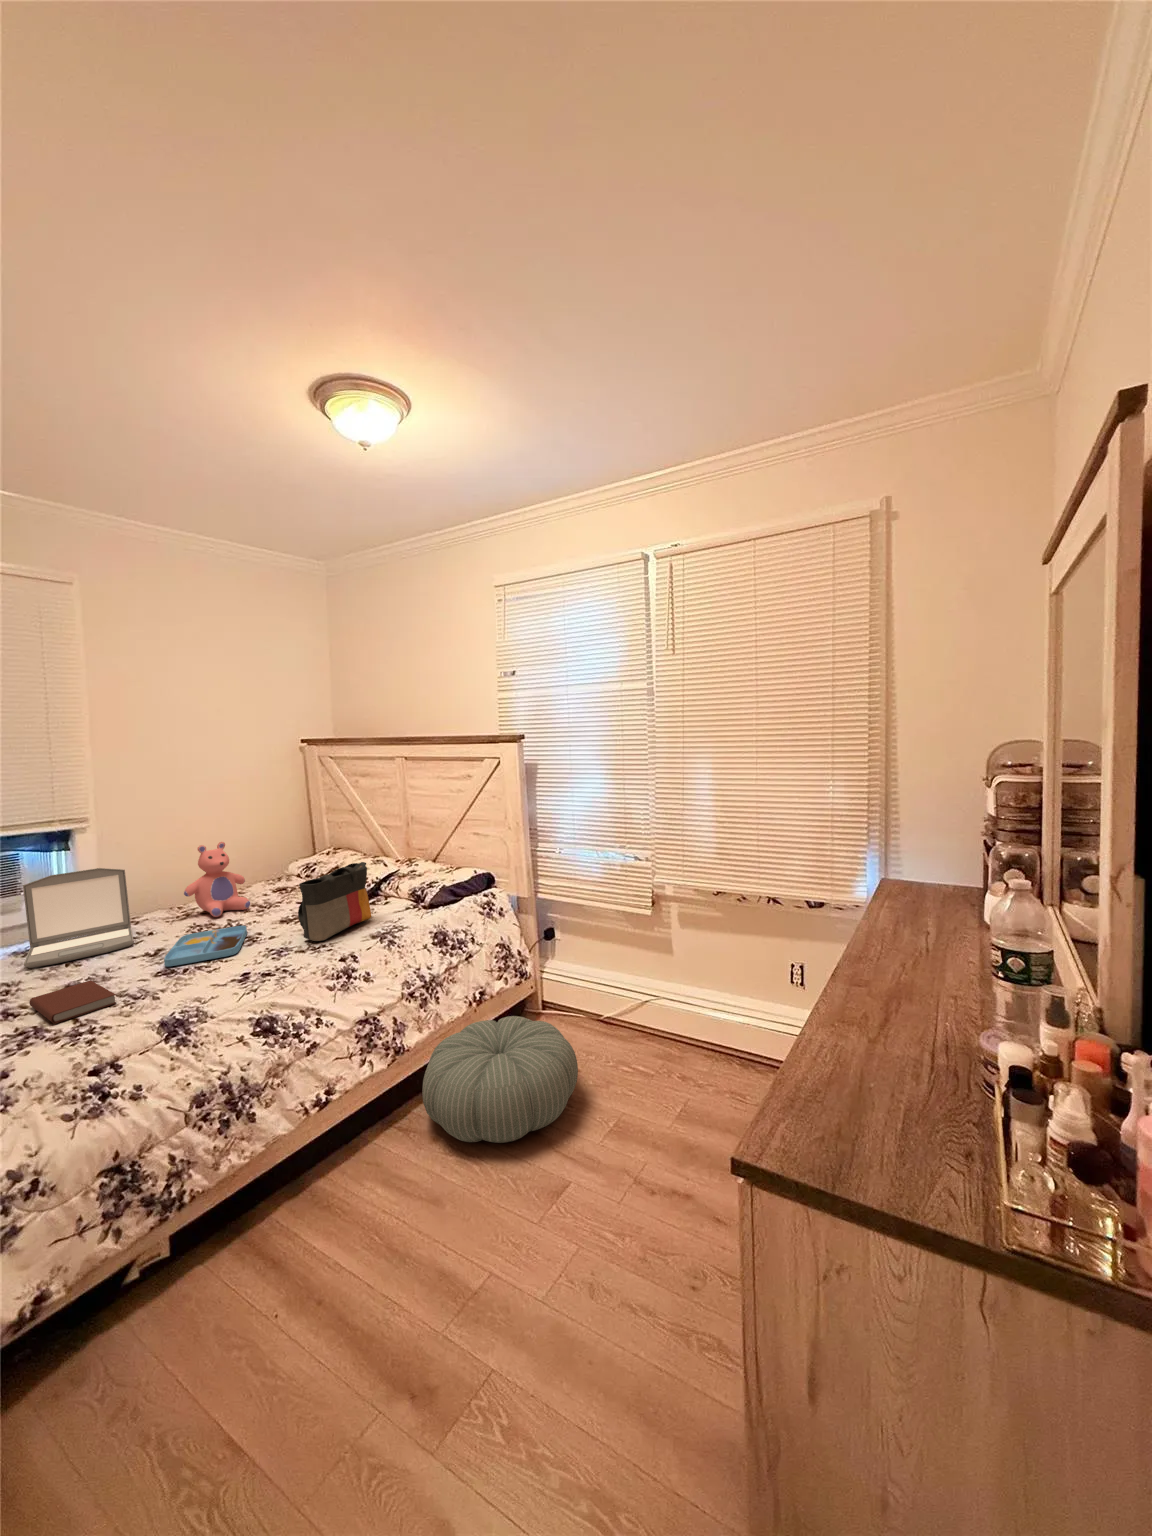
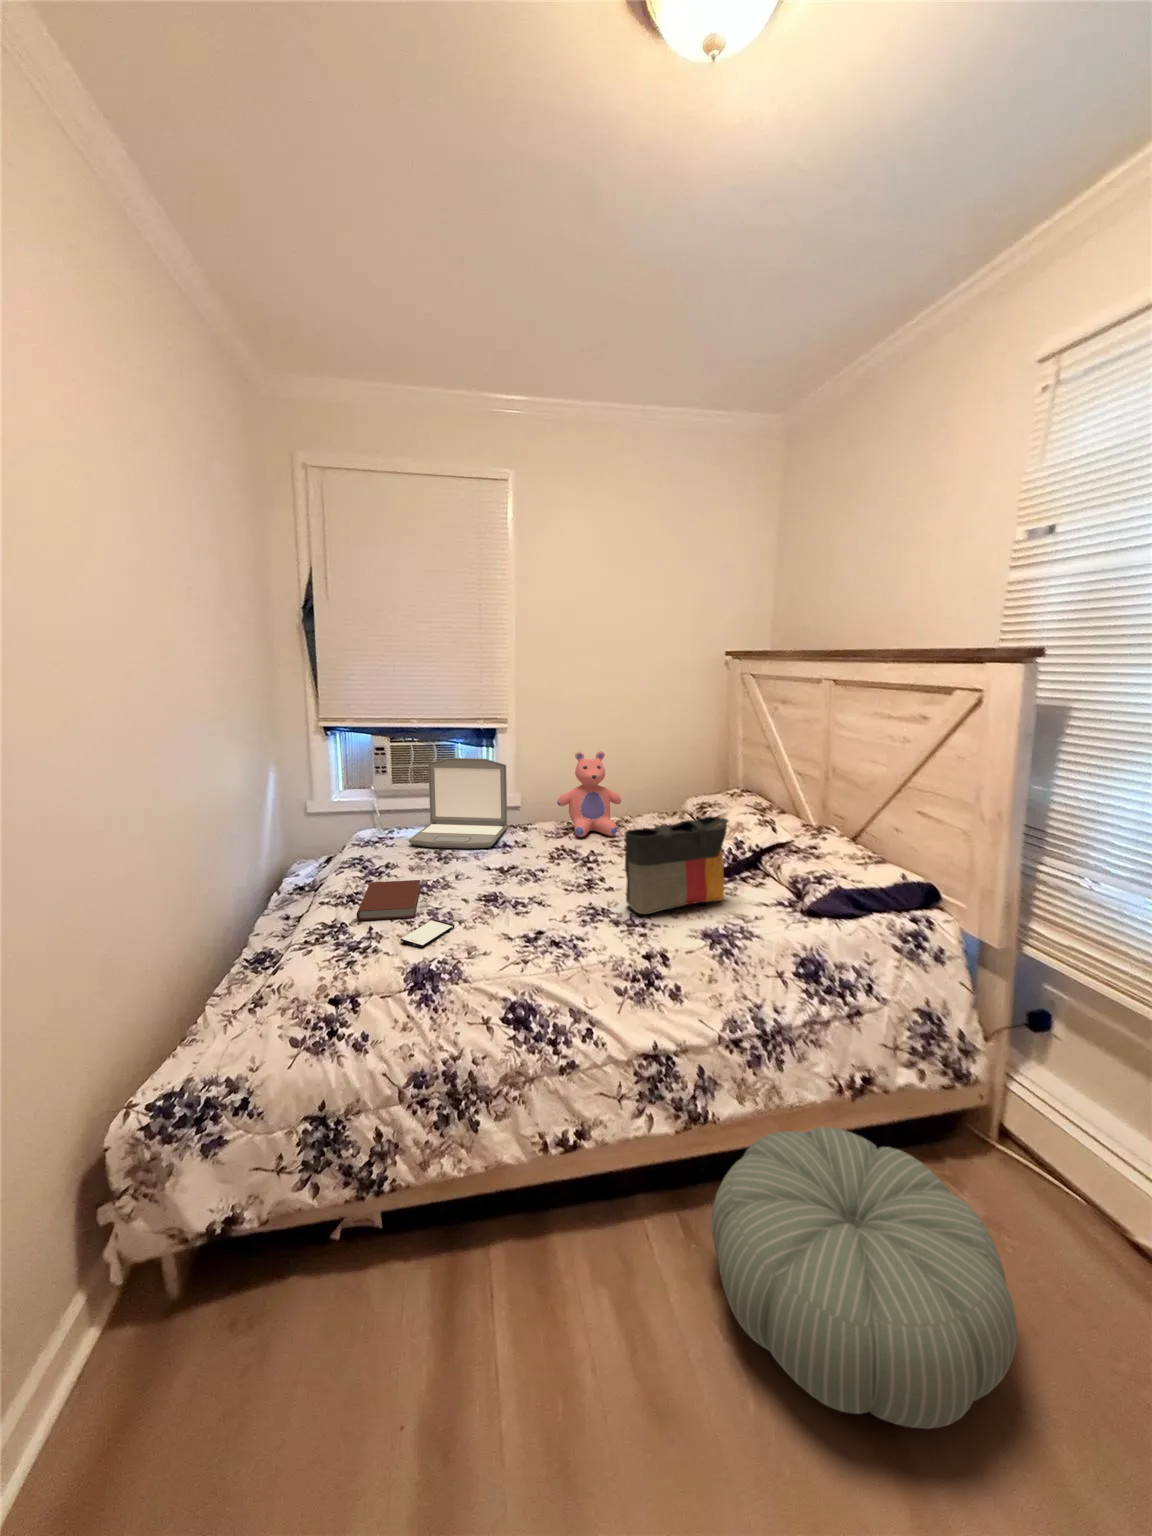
tray: present [164,926,247,966] -> none [487,852,587,896]
smartphone: none [127,993,169,1016] -> present [401,919,454,947]

